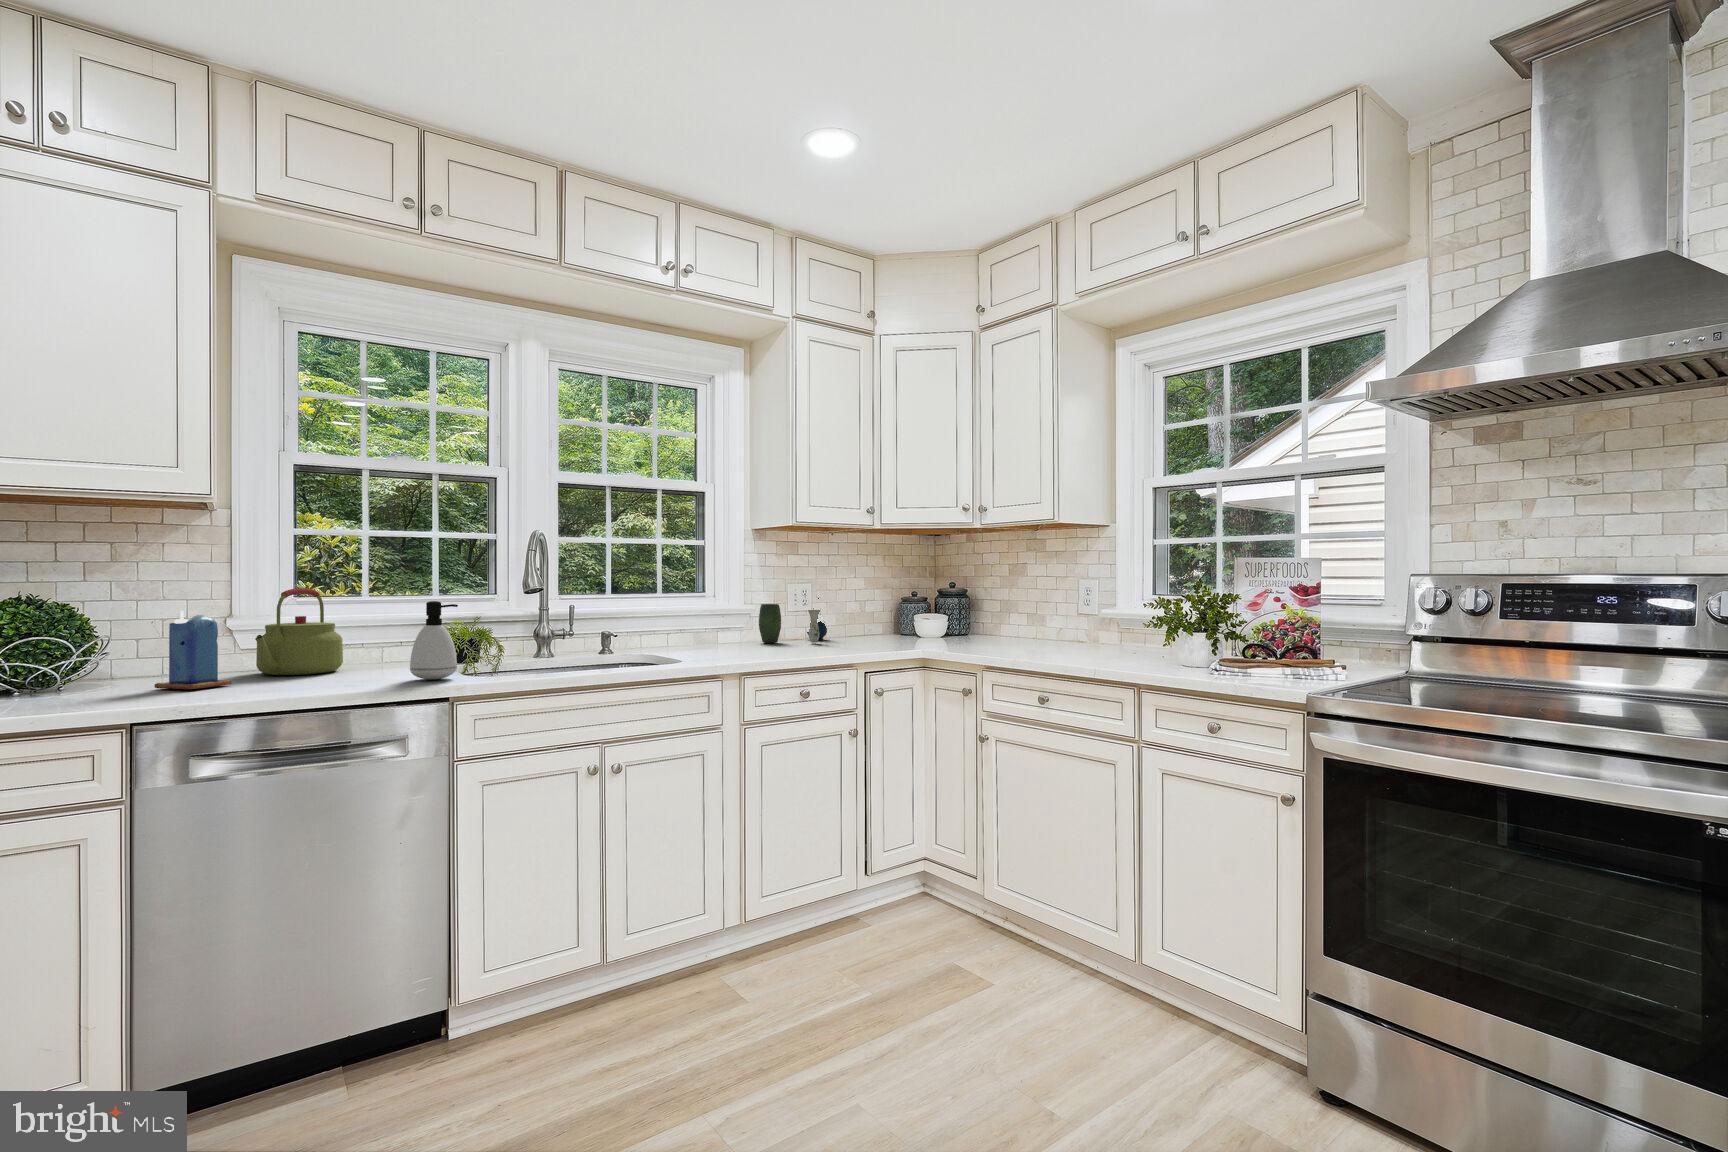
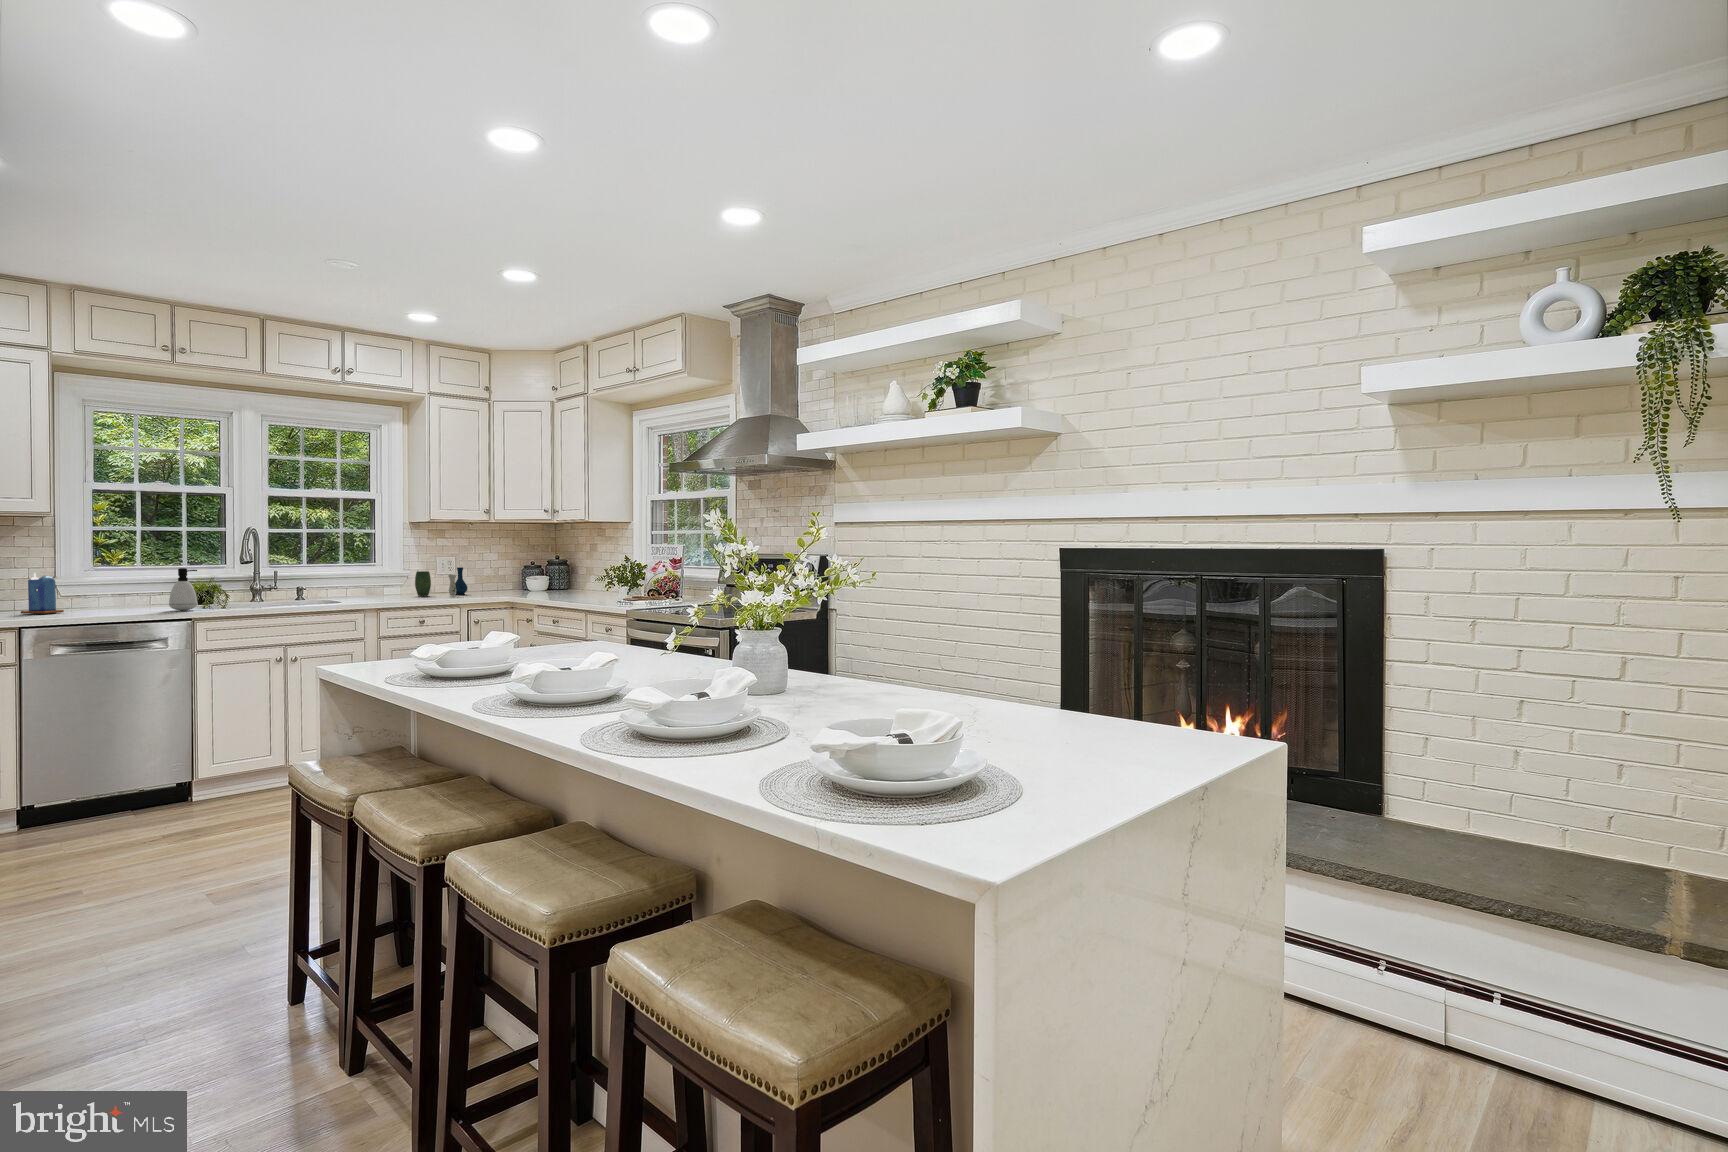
kettle: present [255,588,343,675] -> none [73,561,126,609]

